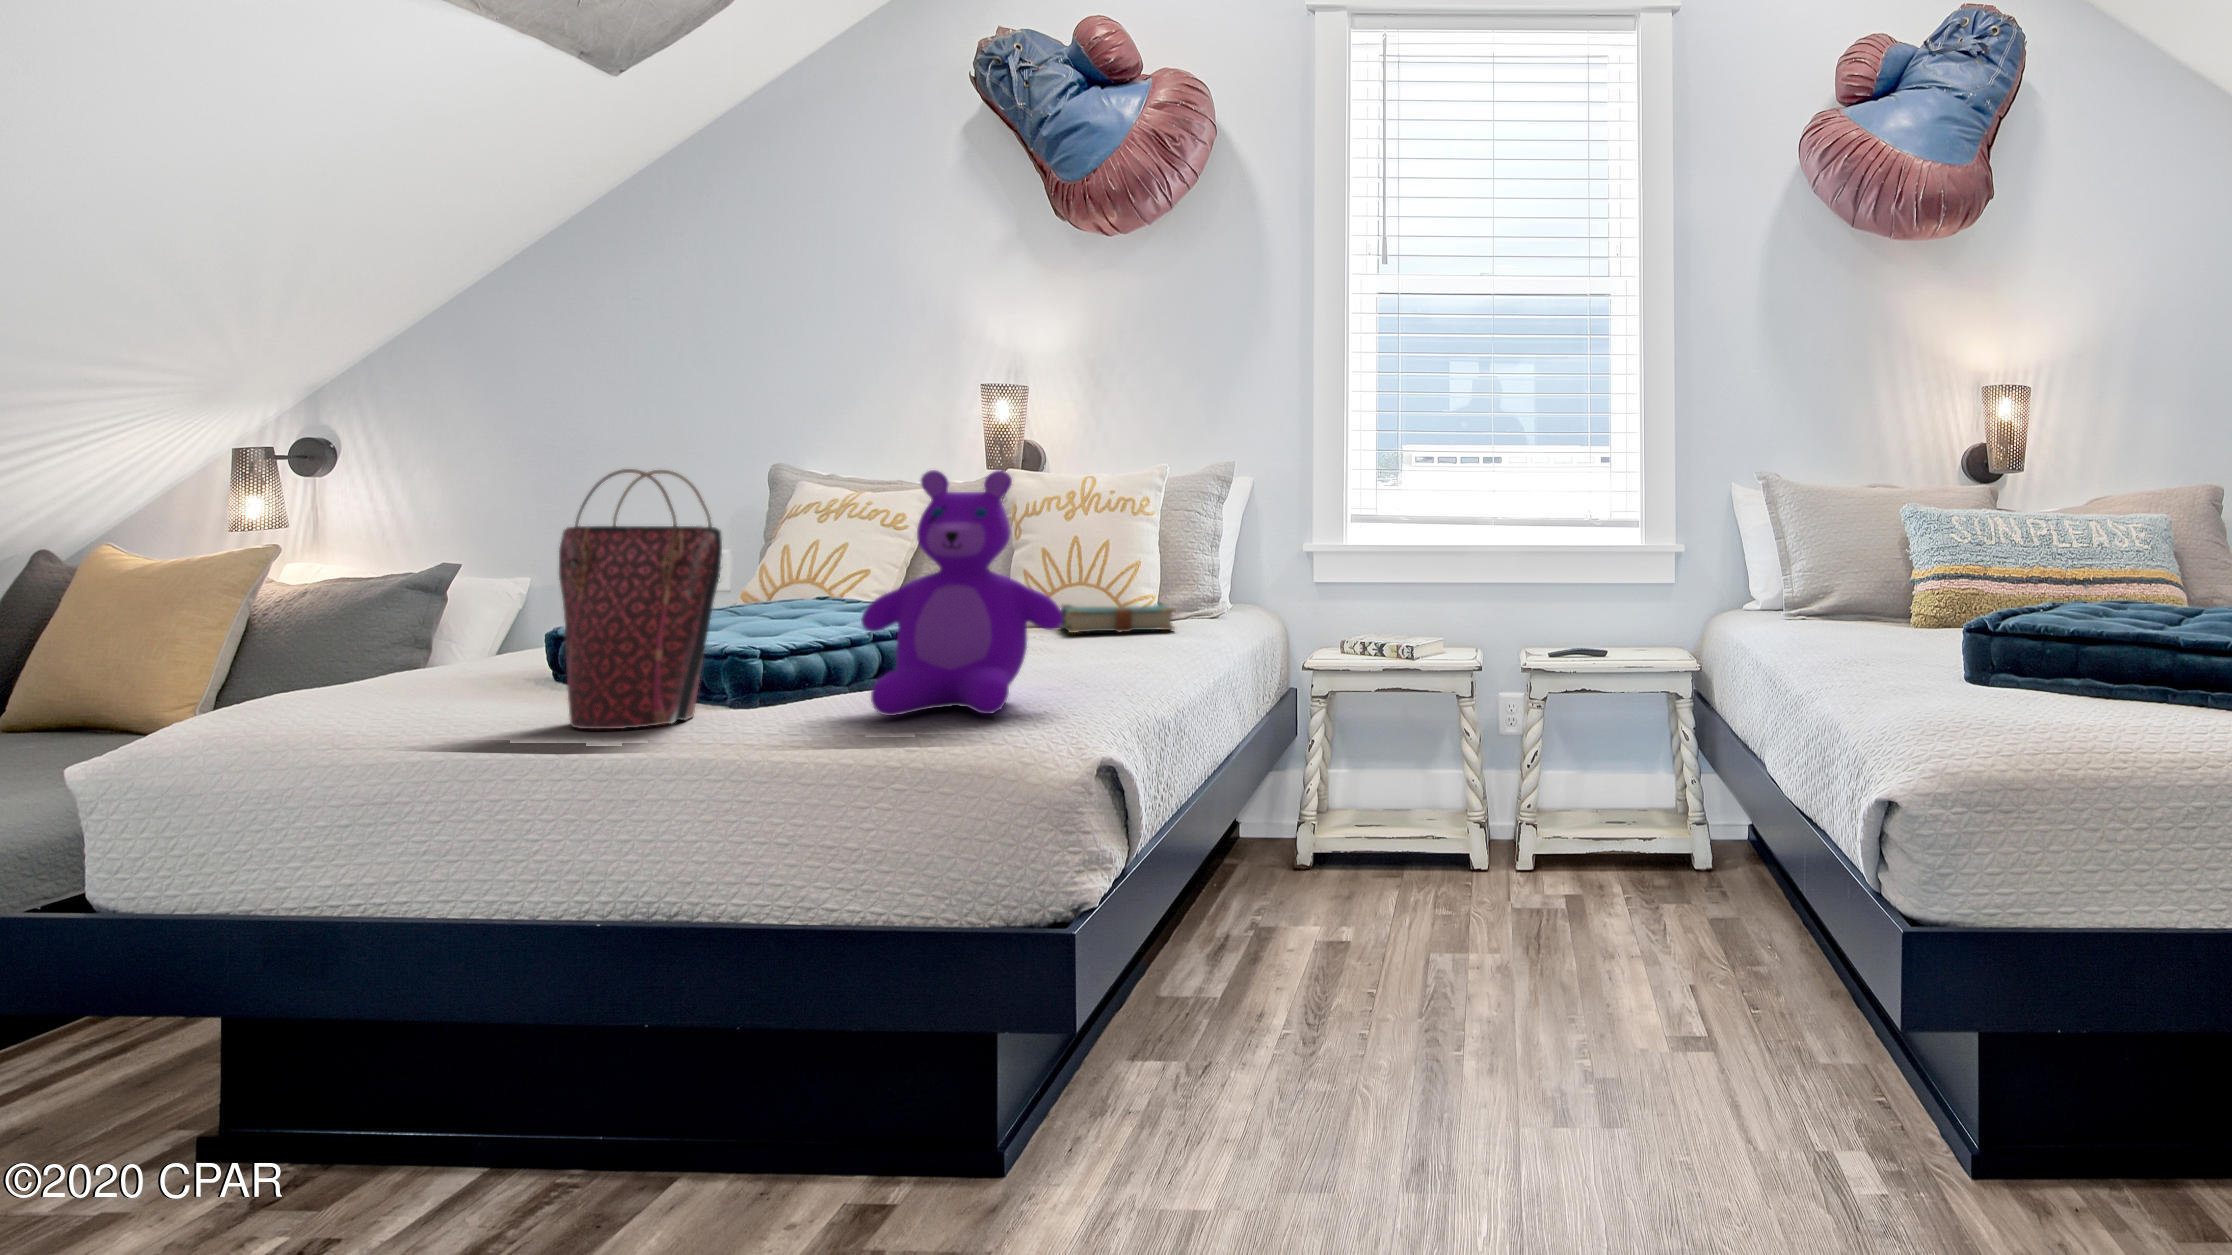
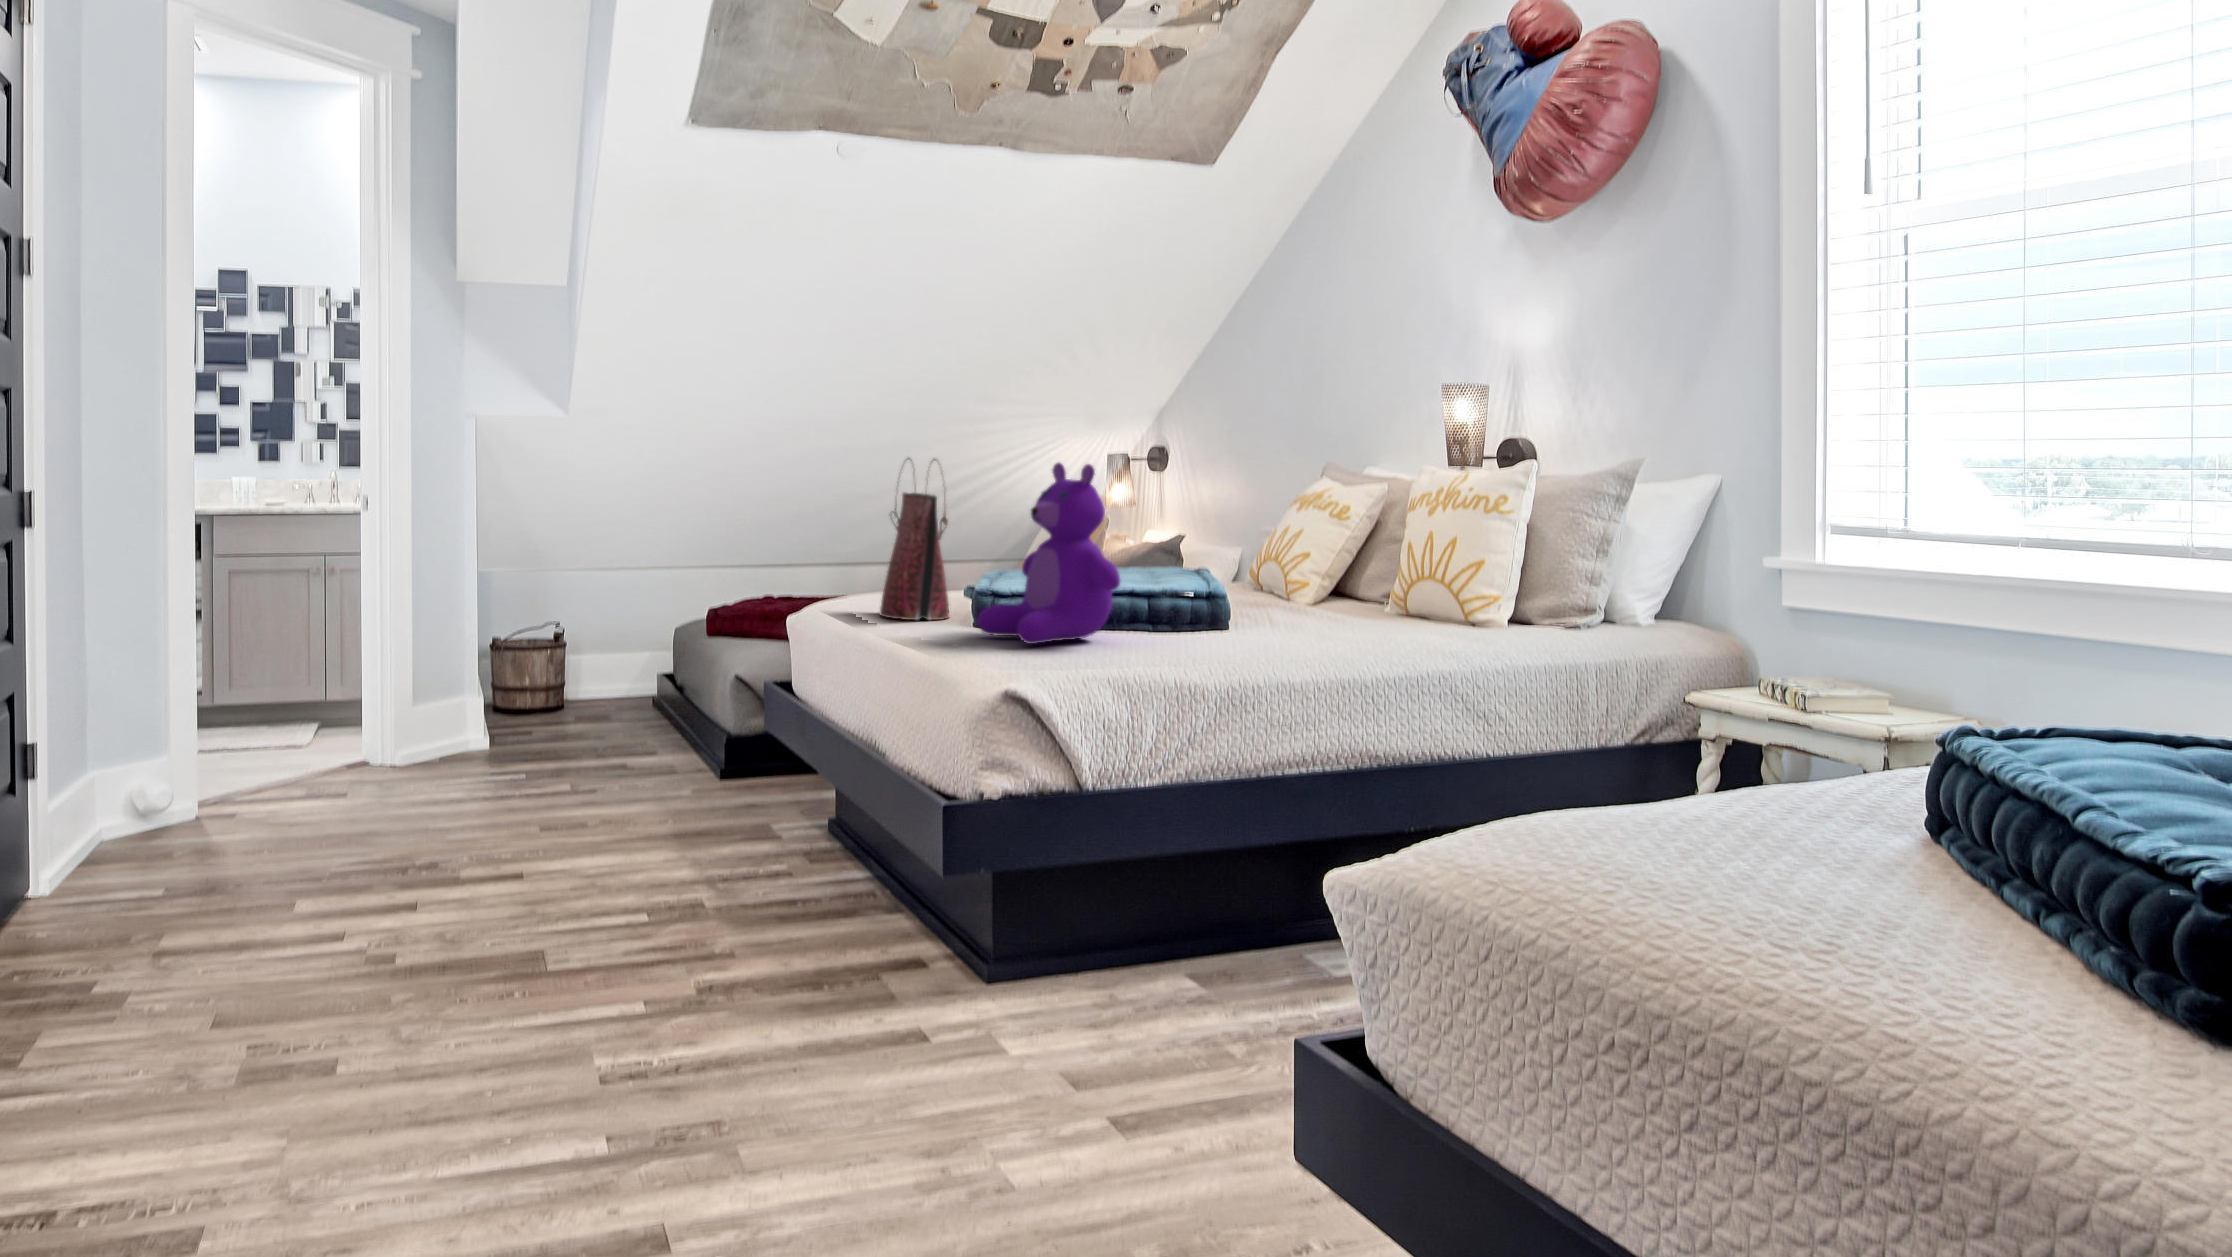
book: present [1061,603,1174,633] -> none [1389,592,1518,627]

